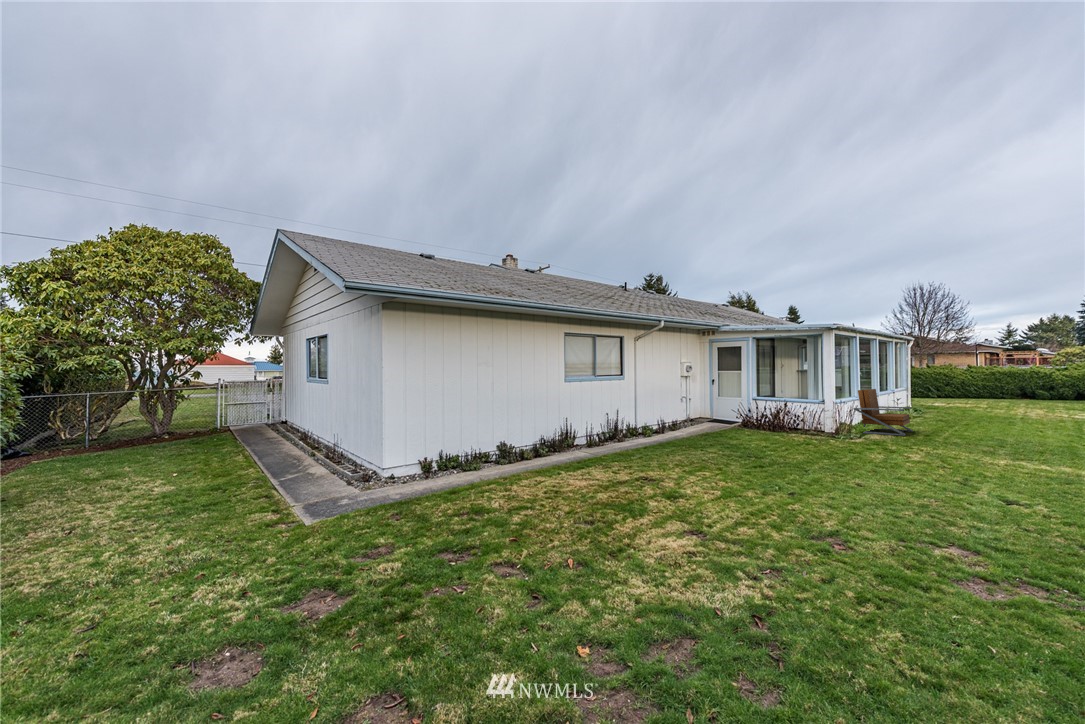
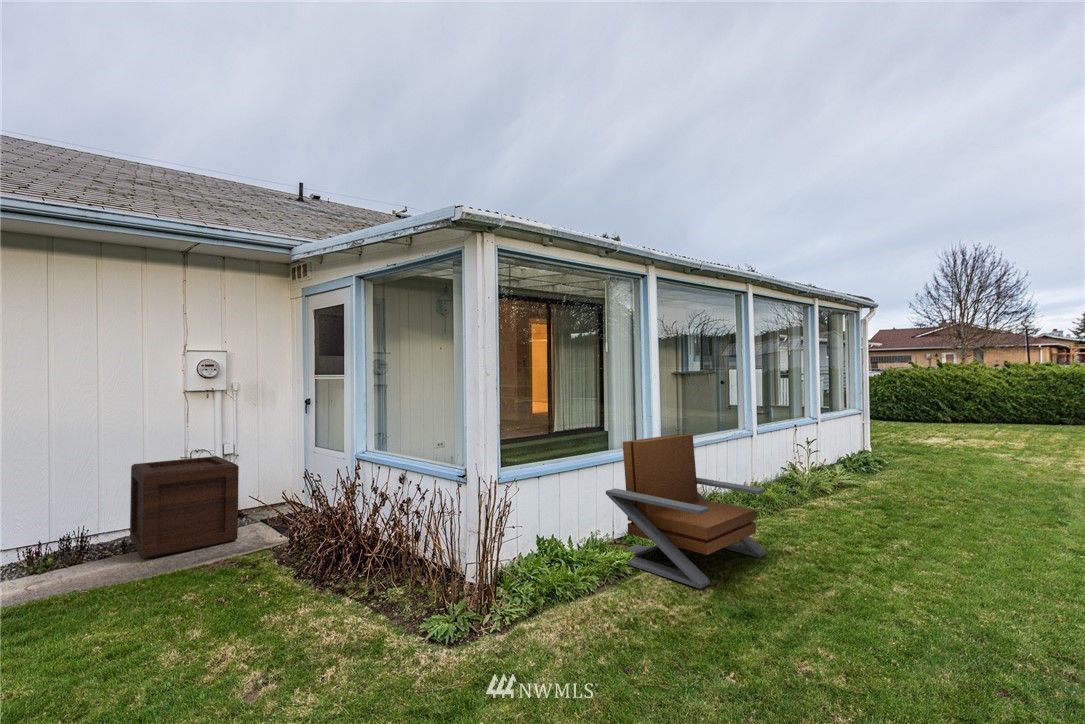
wooden crate: none [667,401,709,433] -> present [130,456,239,558]

